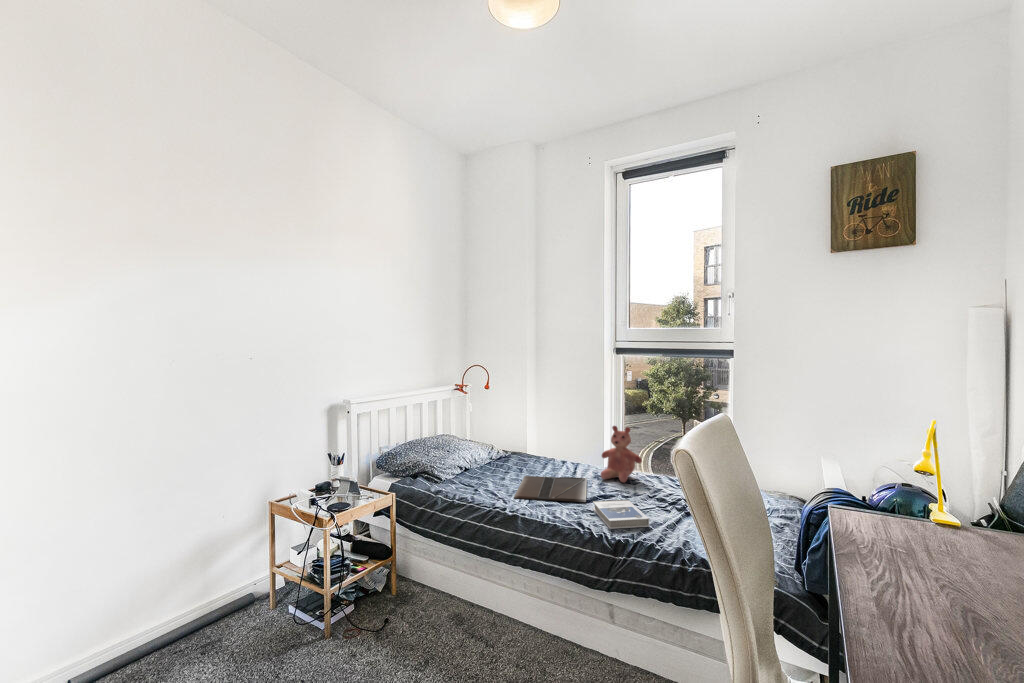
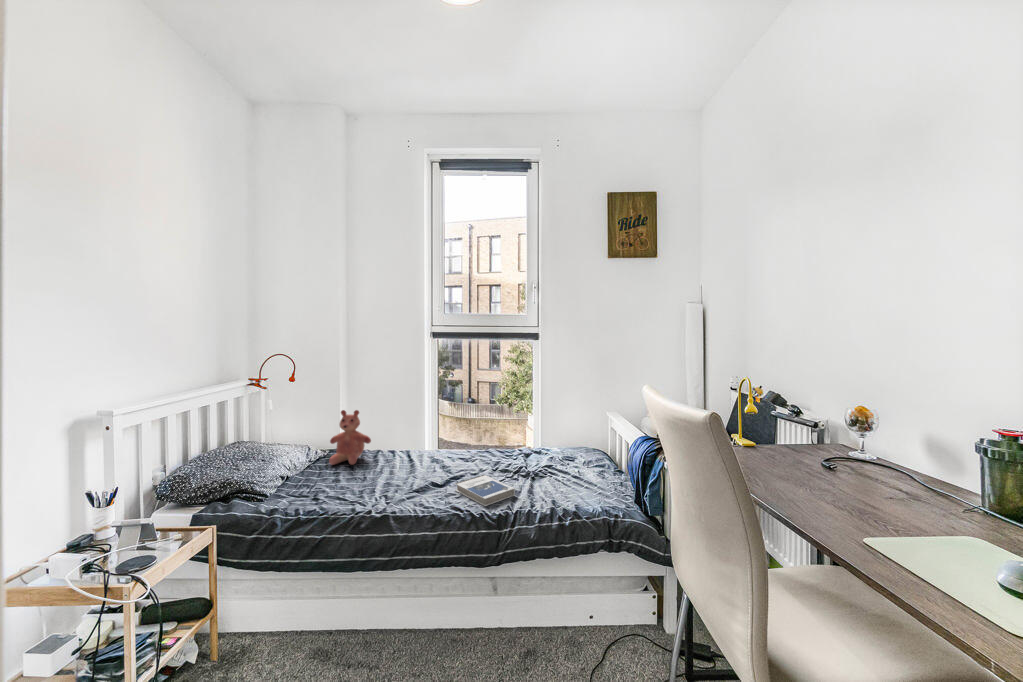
teddy bear: present [601,426,642,483] -> present [329,410,371,465]
laptop: present [514,476,587,502] -> none [363,461,445,498]

